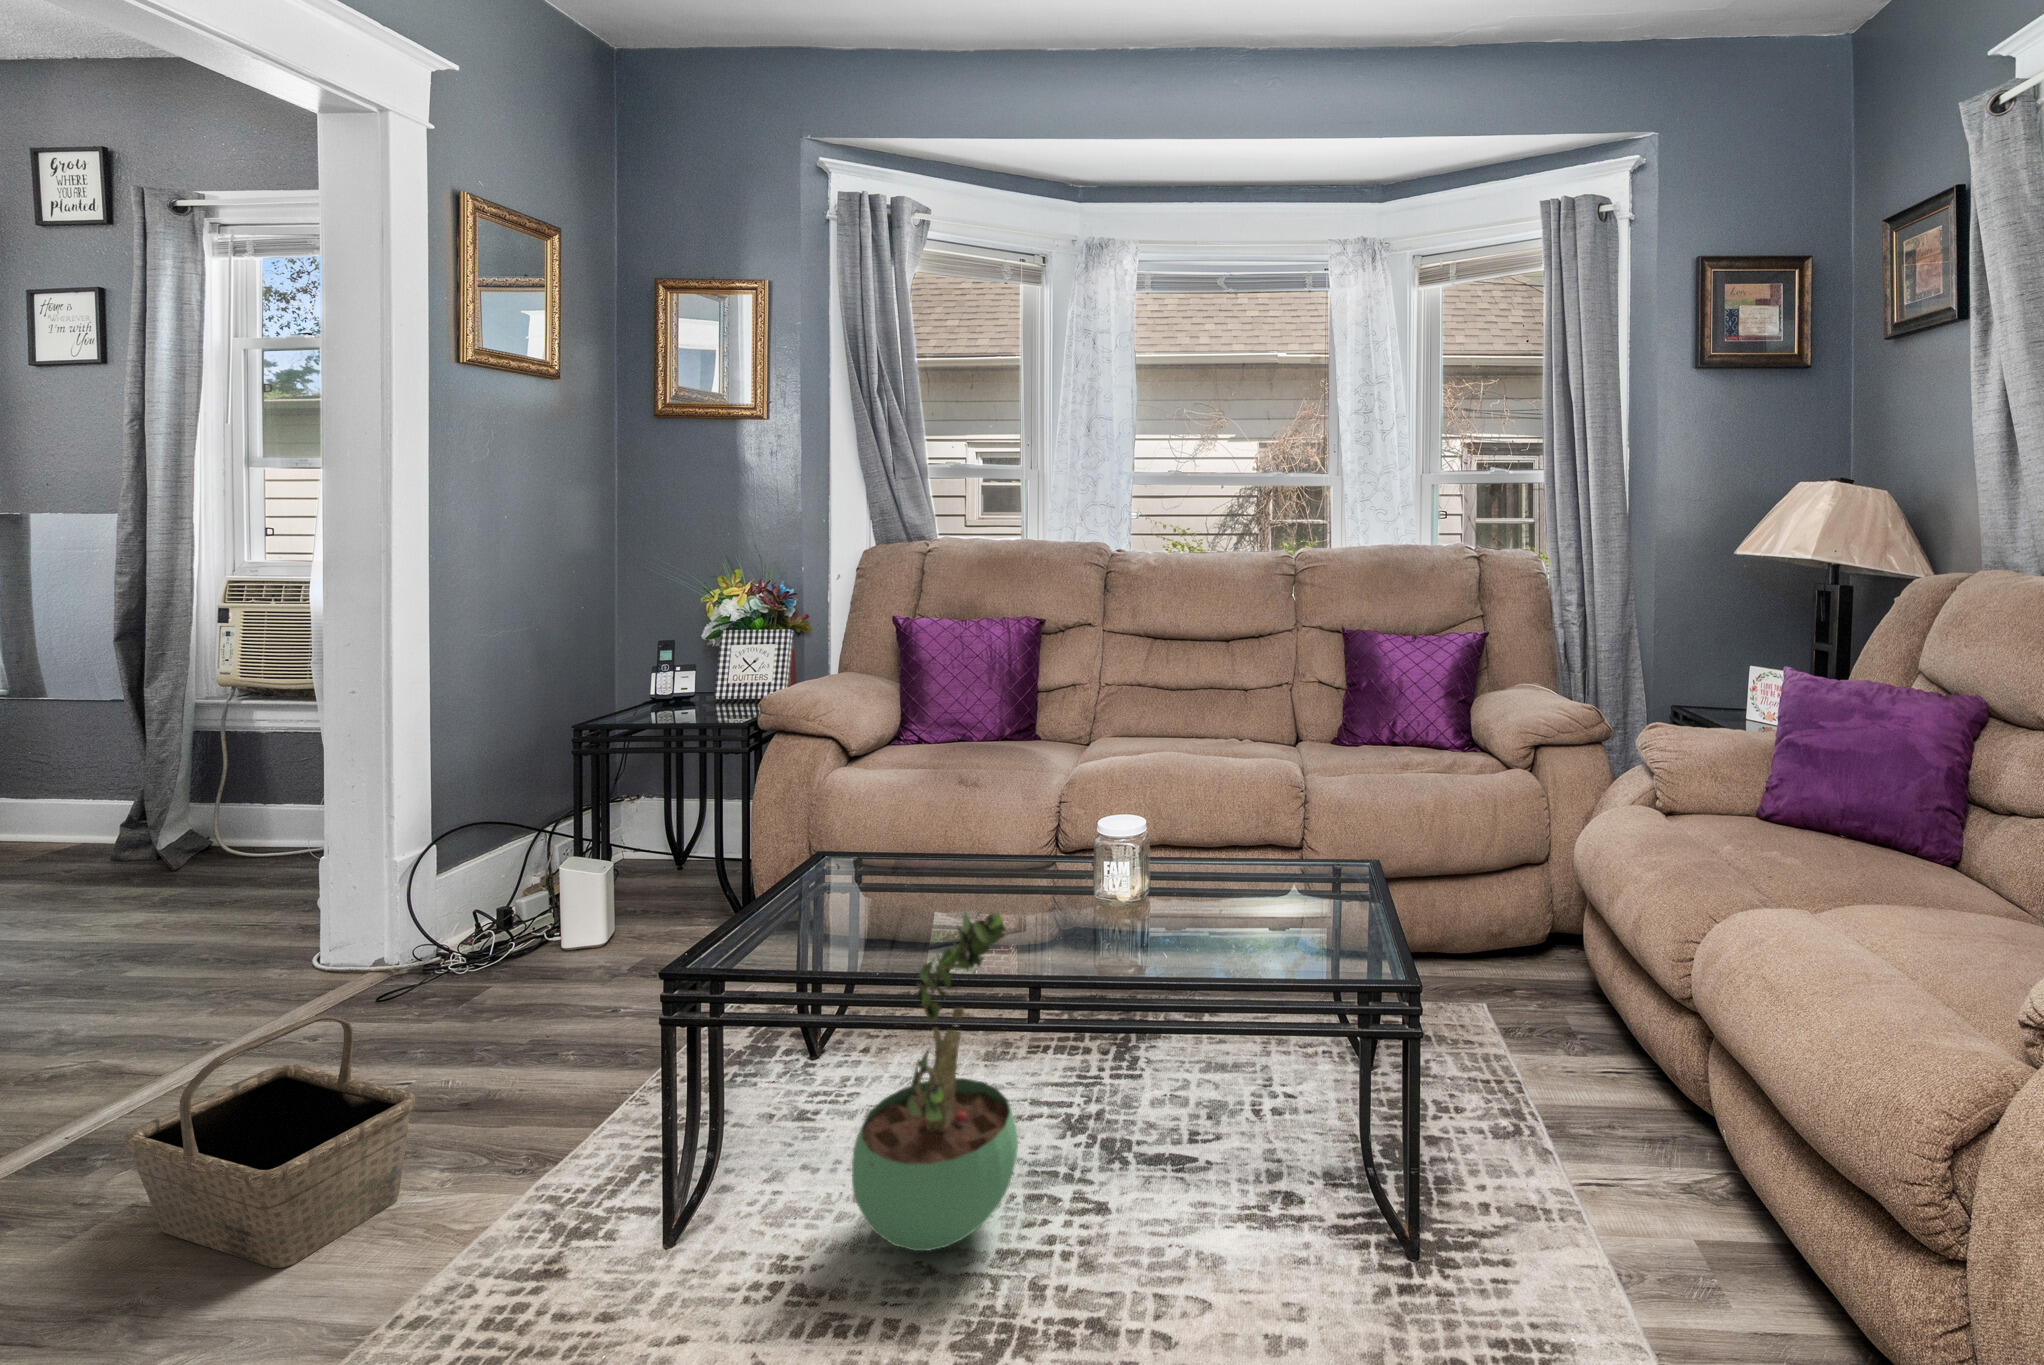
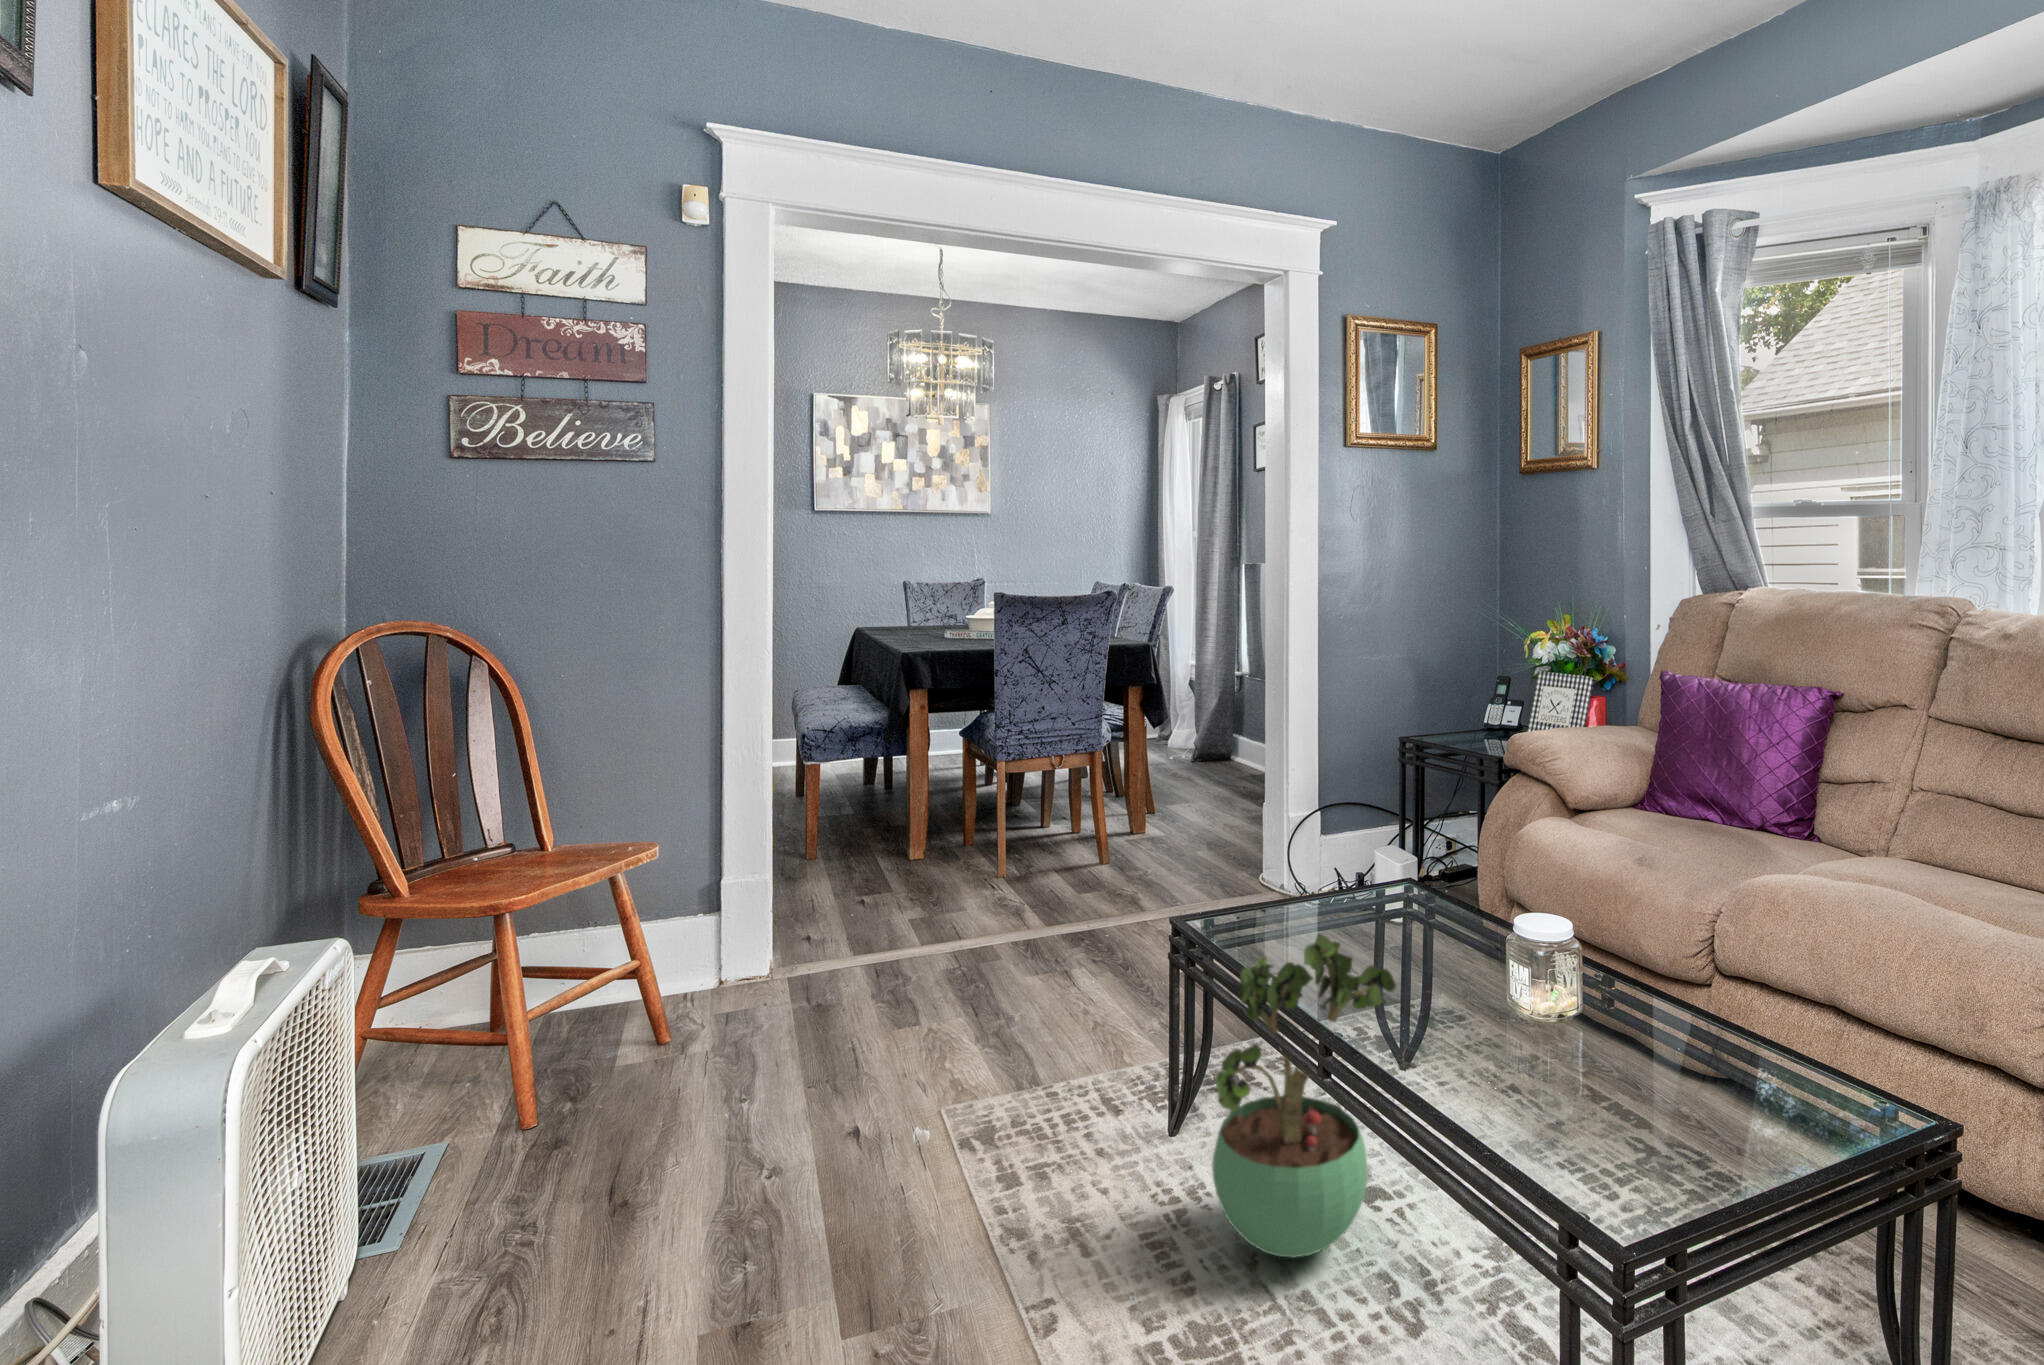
basket: present [125,1016,415,1268] -> none [1026,888,1125,1038]

